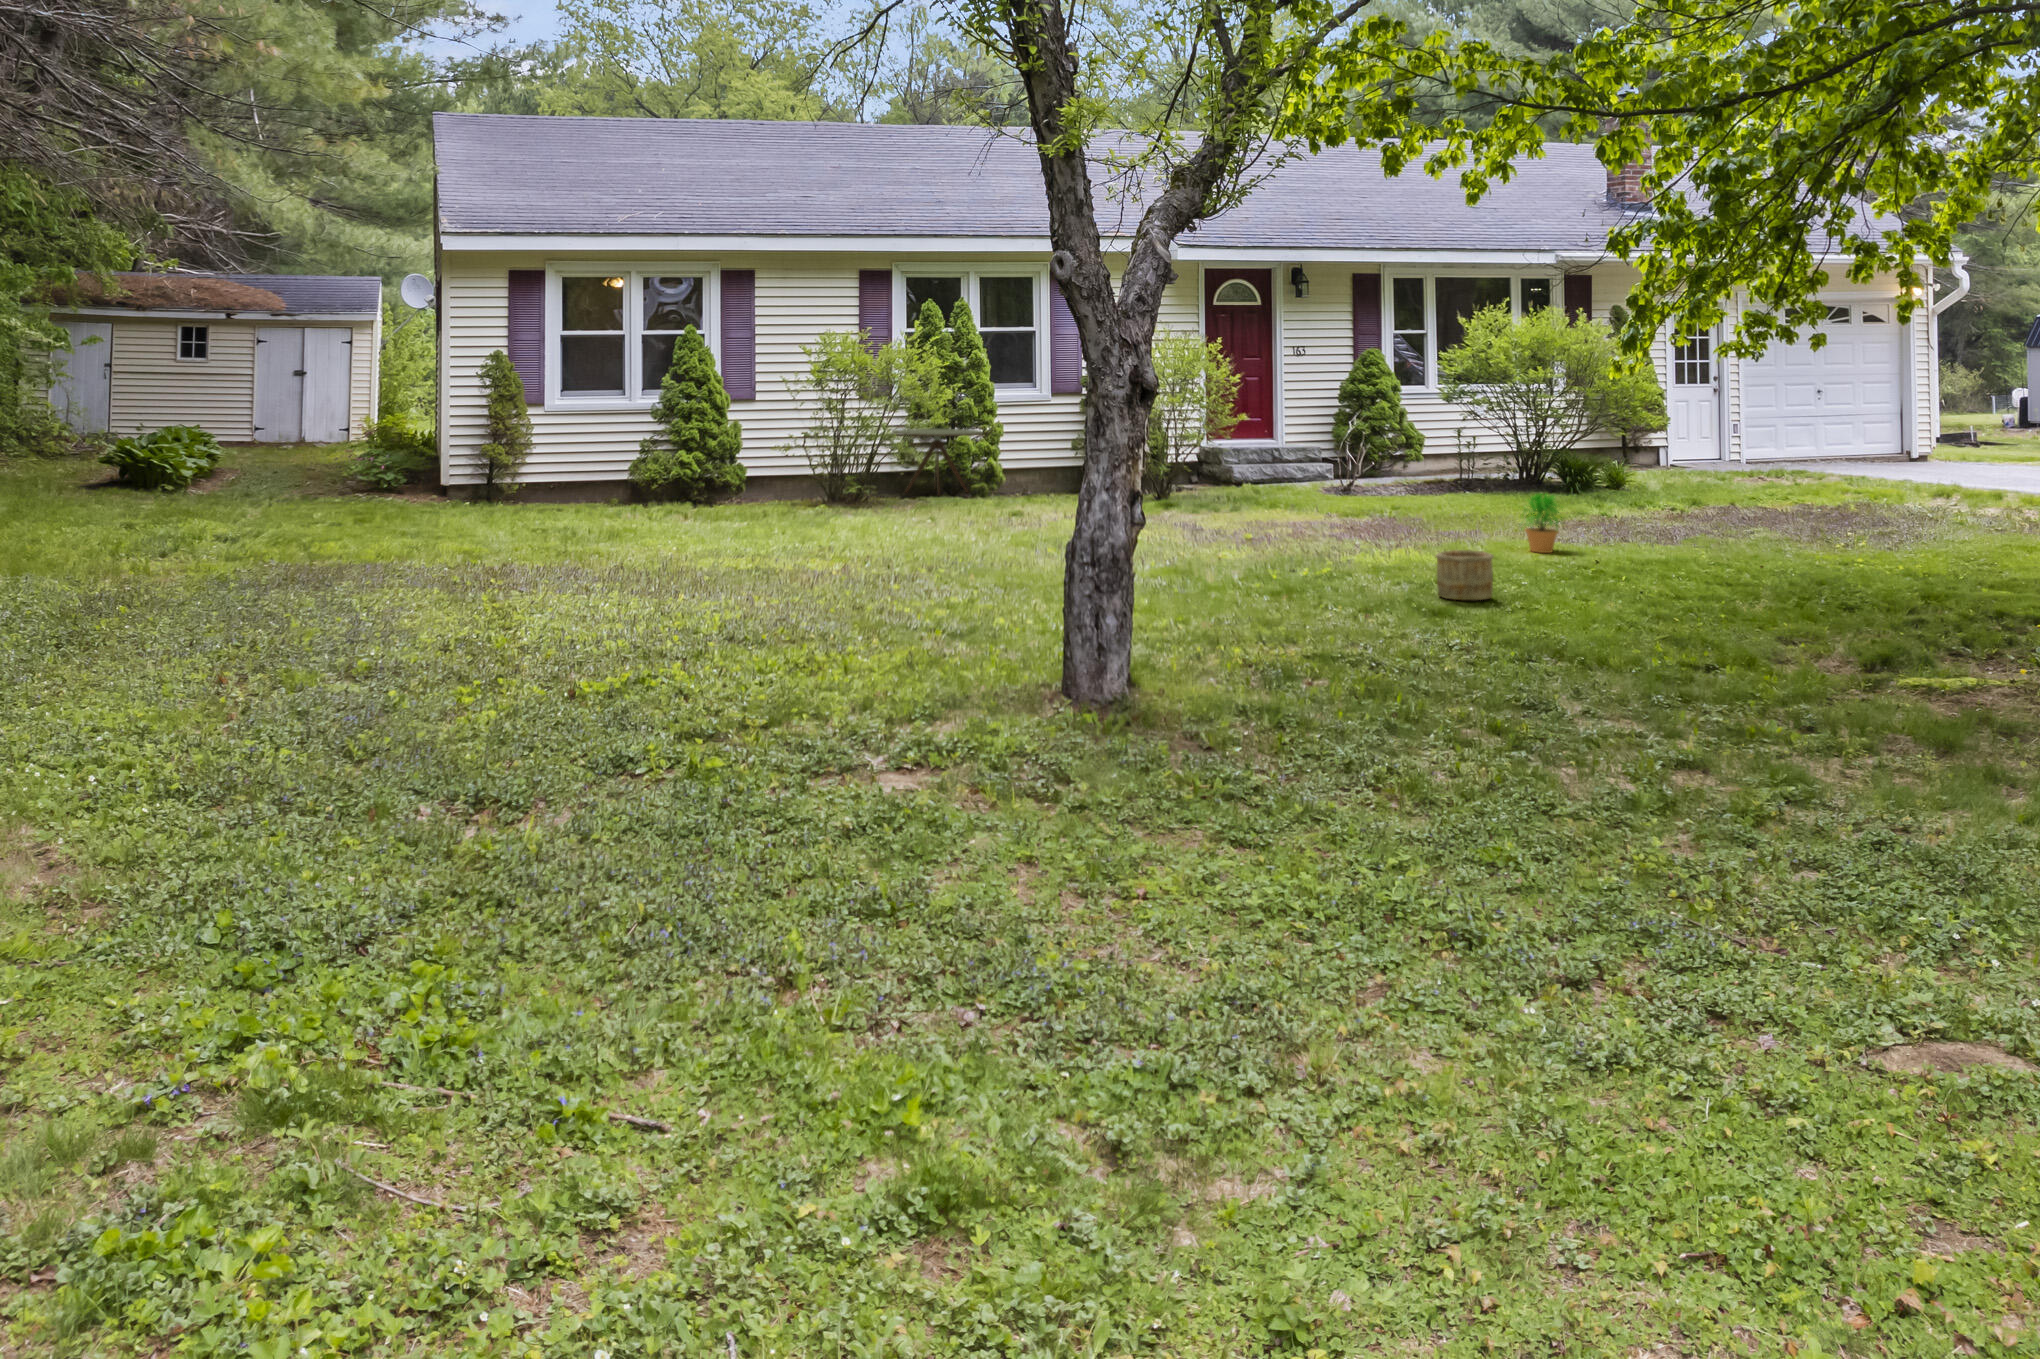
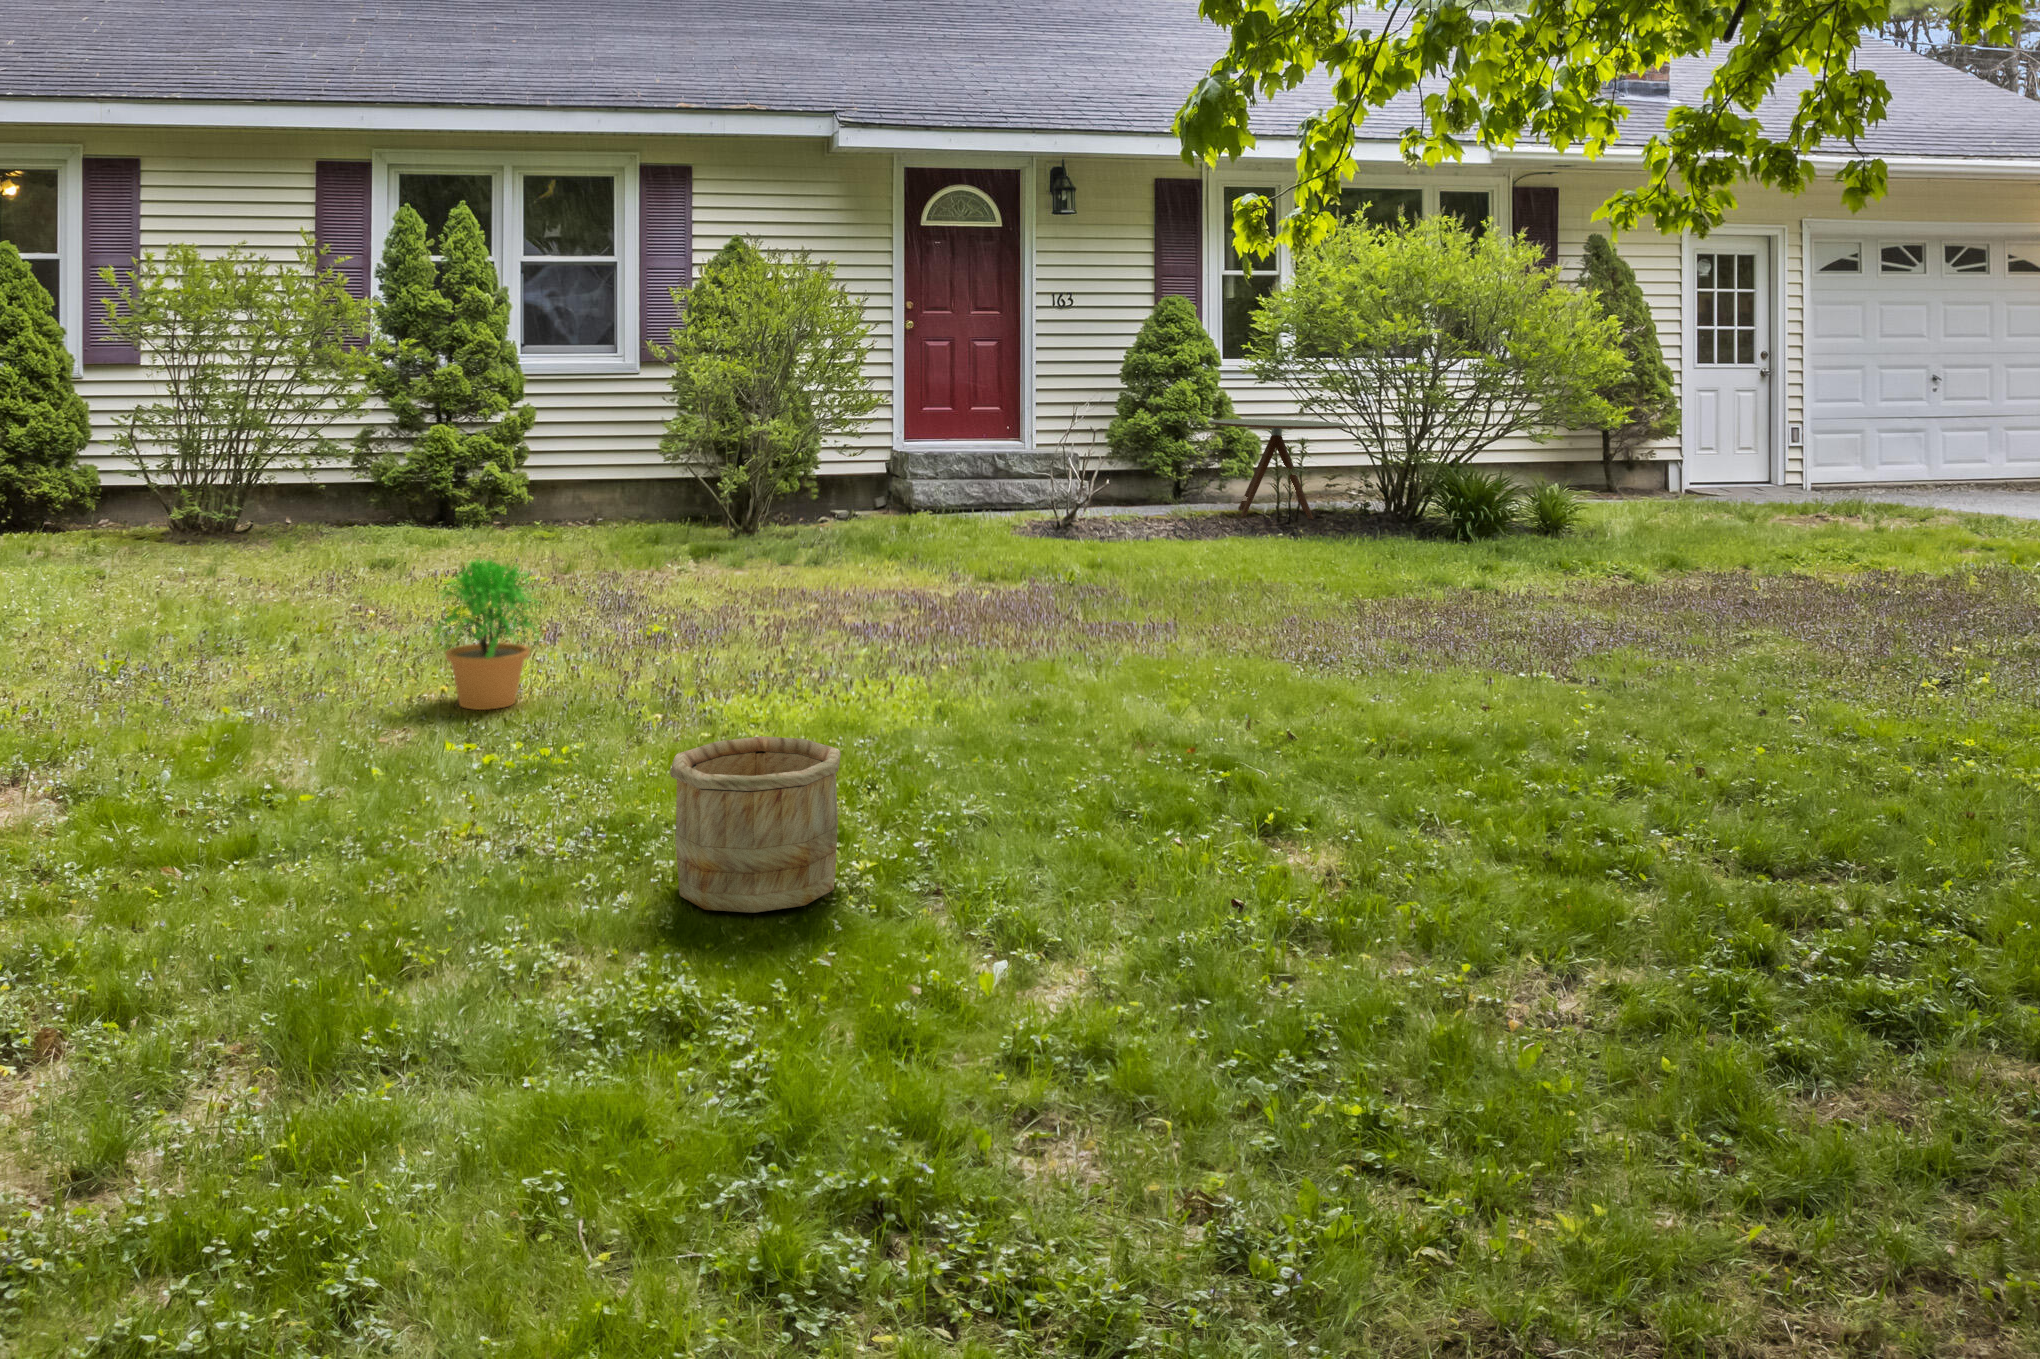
round table: present [893,429,982,494] -> present [1208,419,1347,519]
potted plant: present [1521,494,1562,553] -> present [434,558,540,710]

